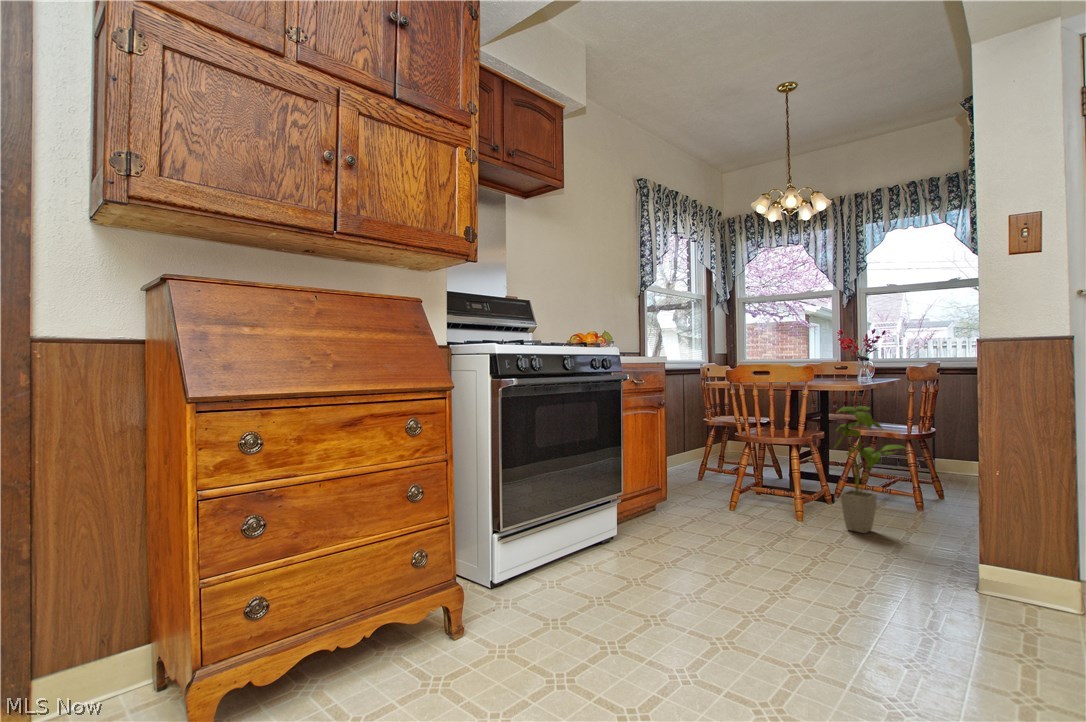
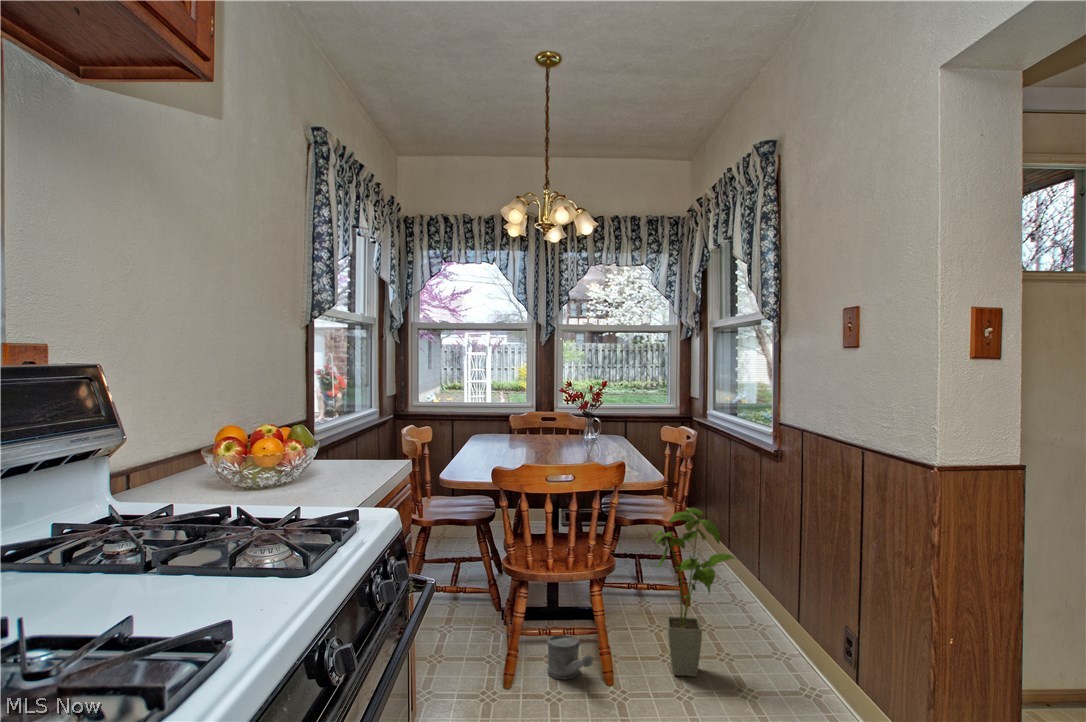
watering can: none [752,488,777,517] -> present [547,634,593,679]

